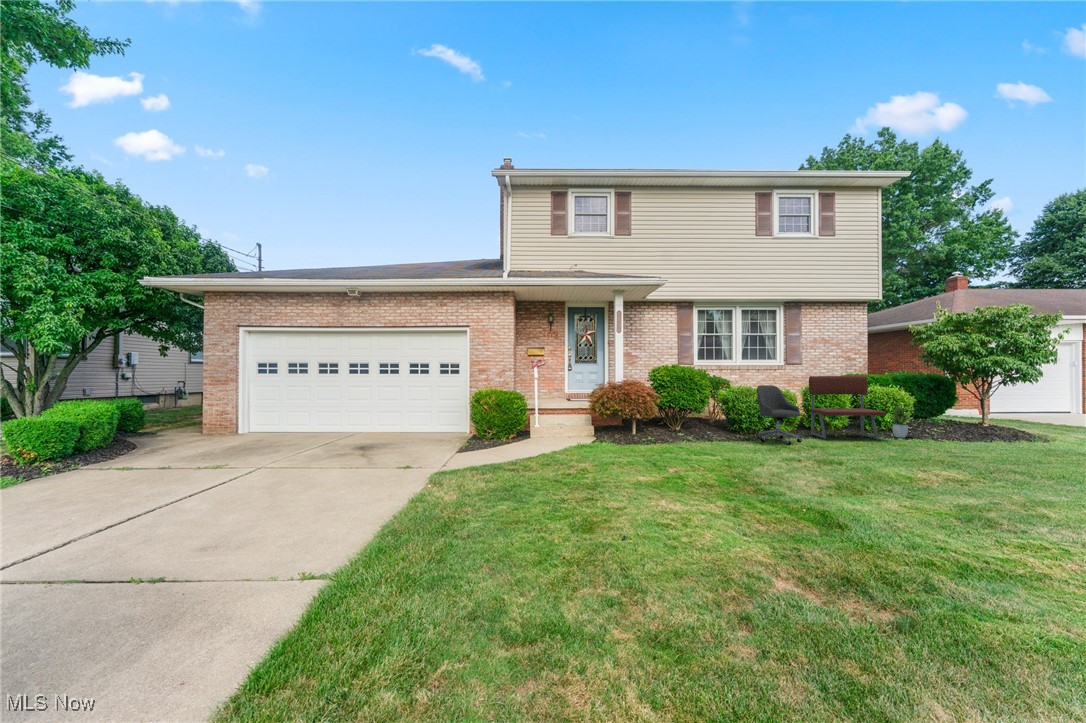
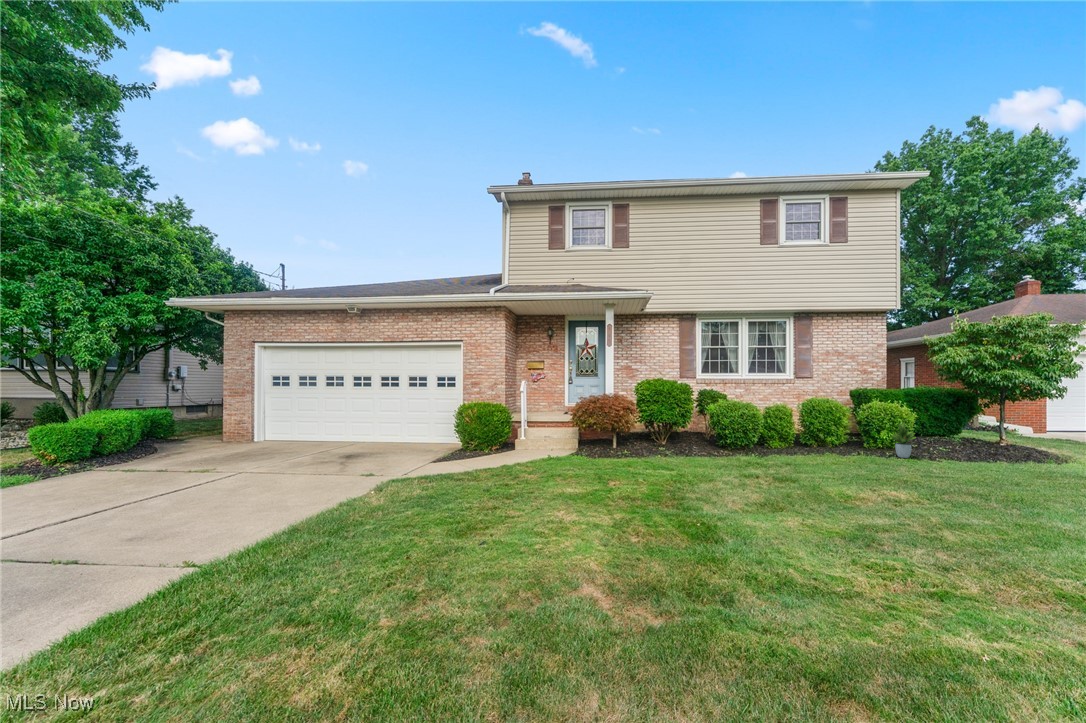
bench: present [809,376,886,439] -> none [805,392,884,459]
chair: present [757,385,802,445] -> none [747,402,792,464]

